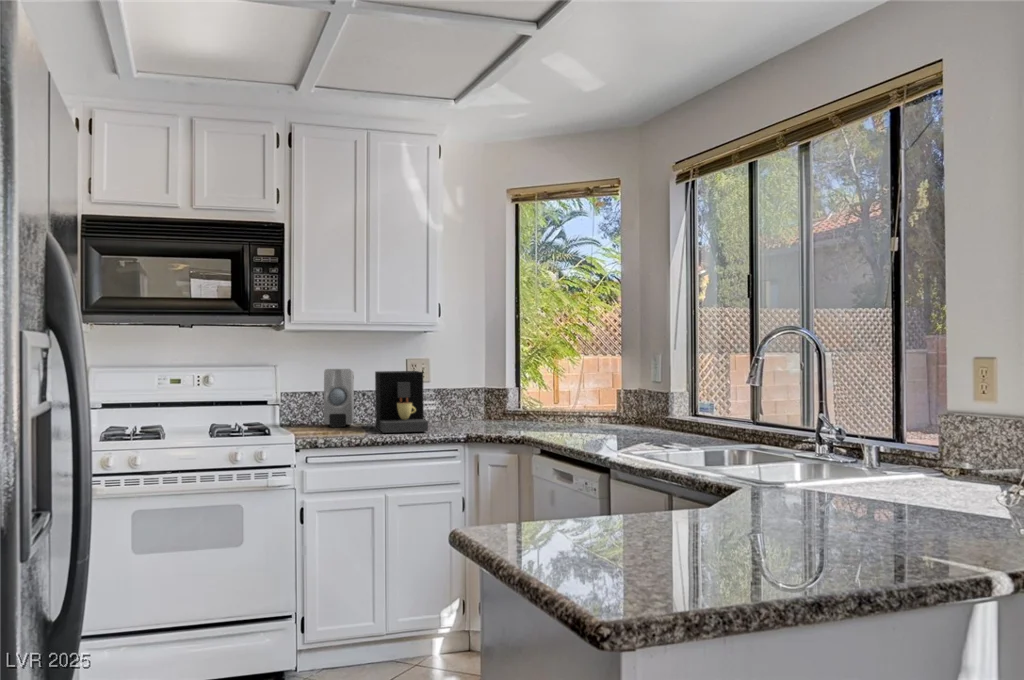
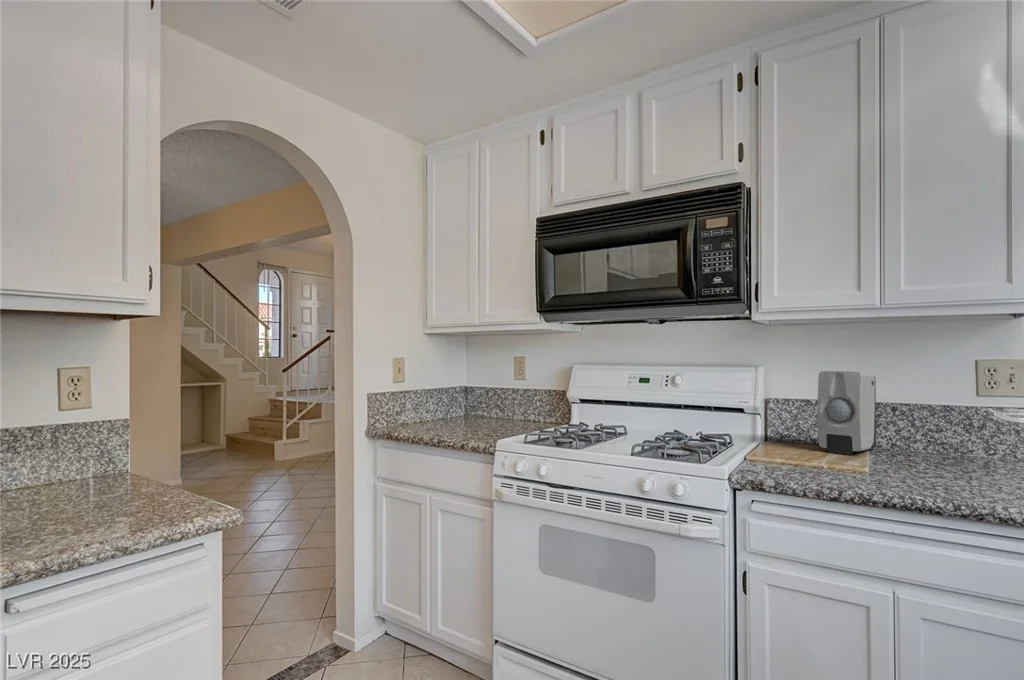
coffee maker: present [375,371,428,433] -> none [888,377,991,495]

